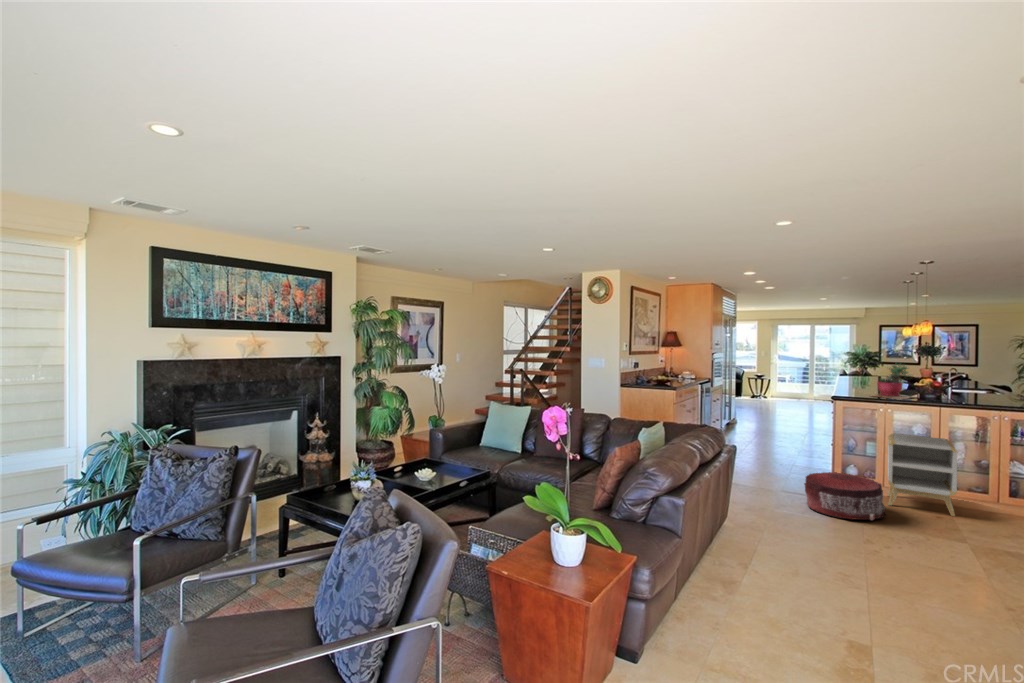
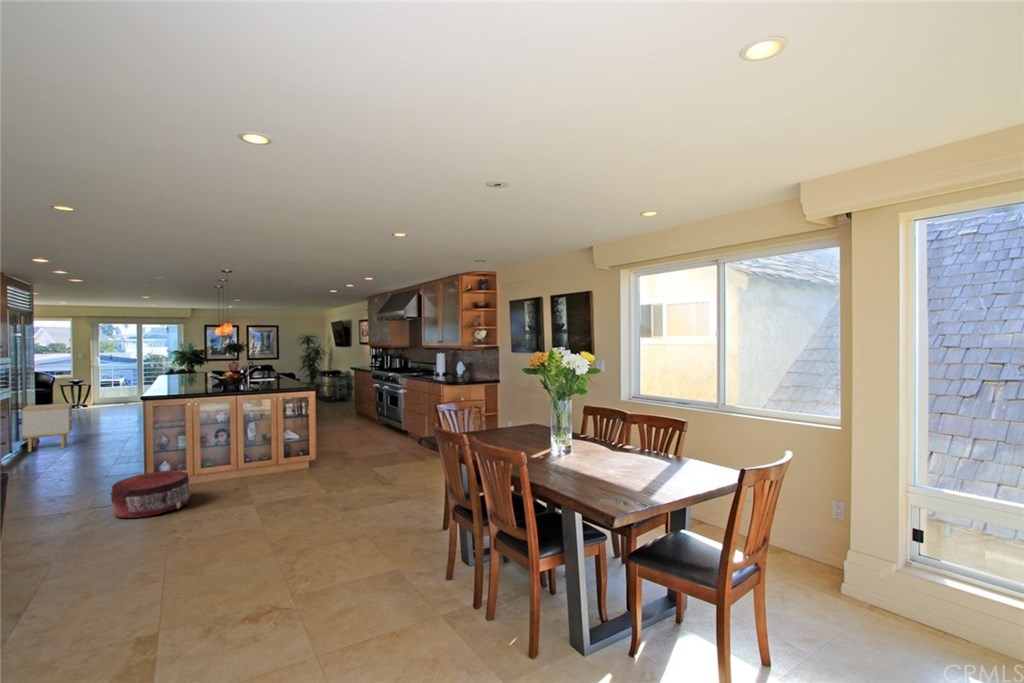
succulent plant: present [875,365,909,399] -> none [179,361,219,394]
side table: present [888,434,957,516] -> present [22,403,72,452]

